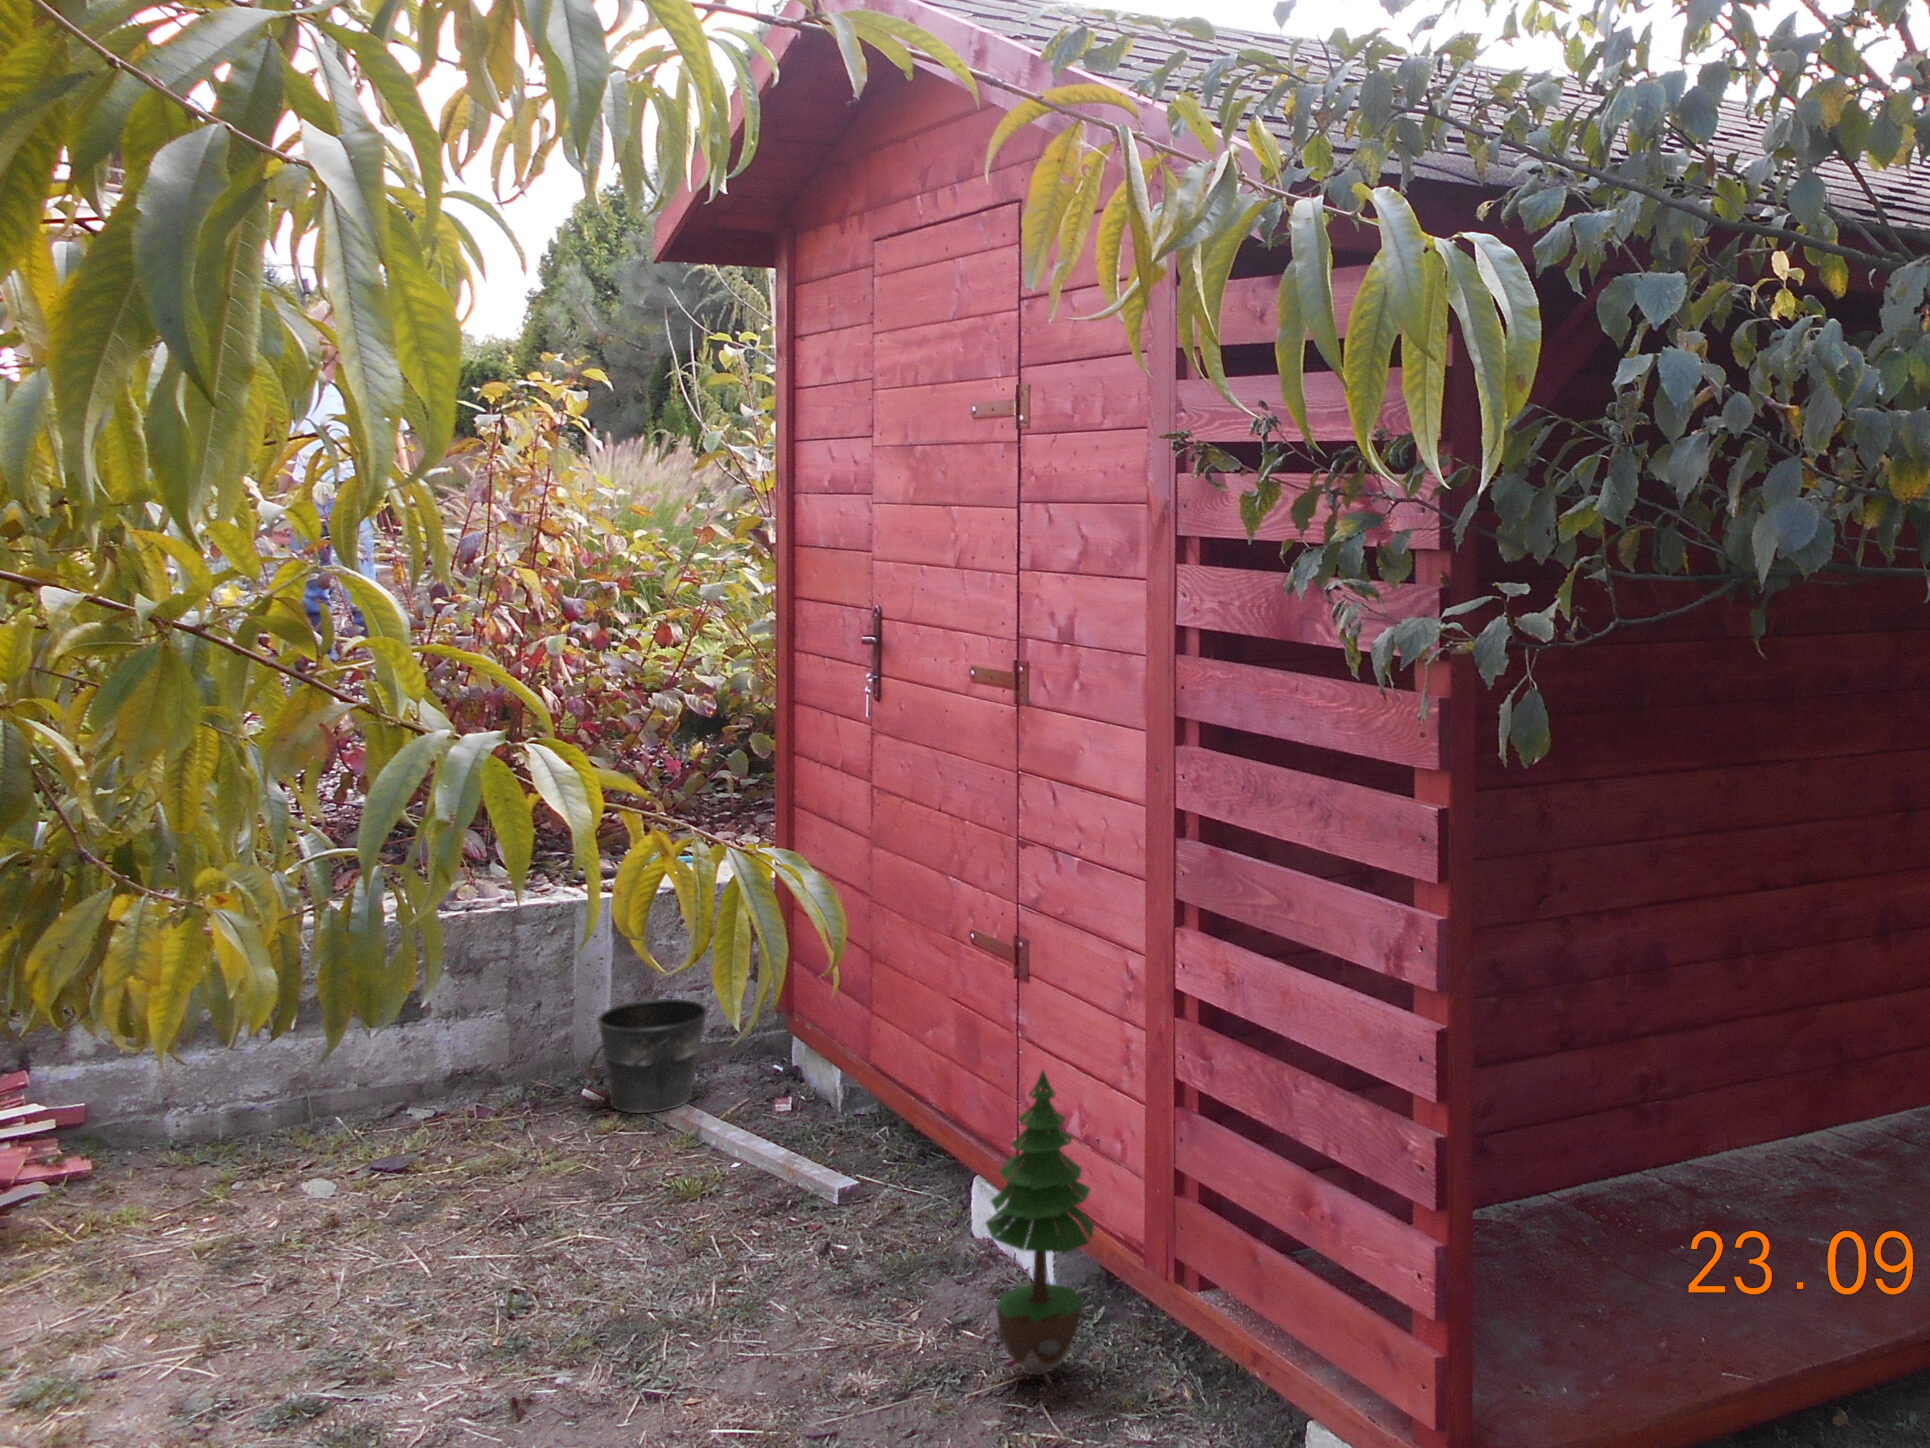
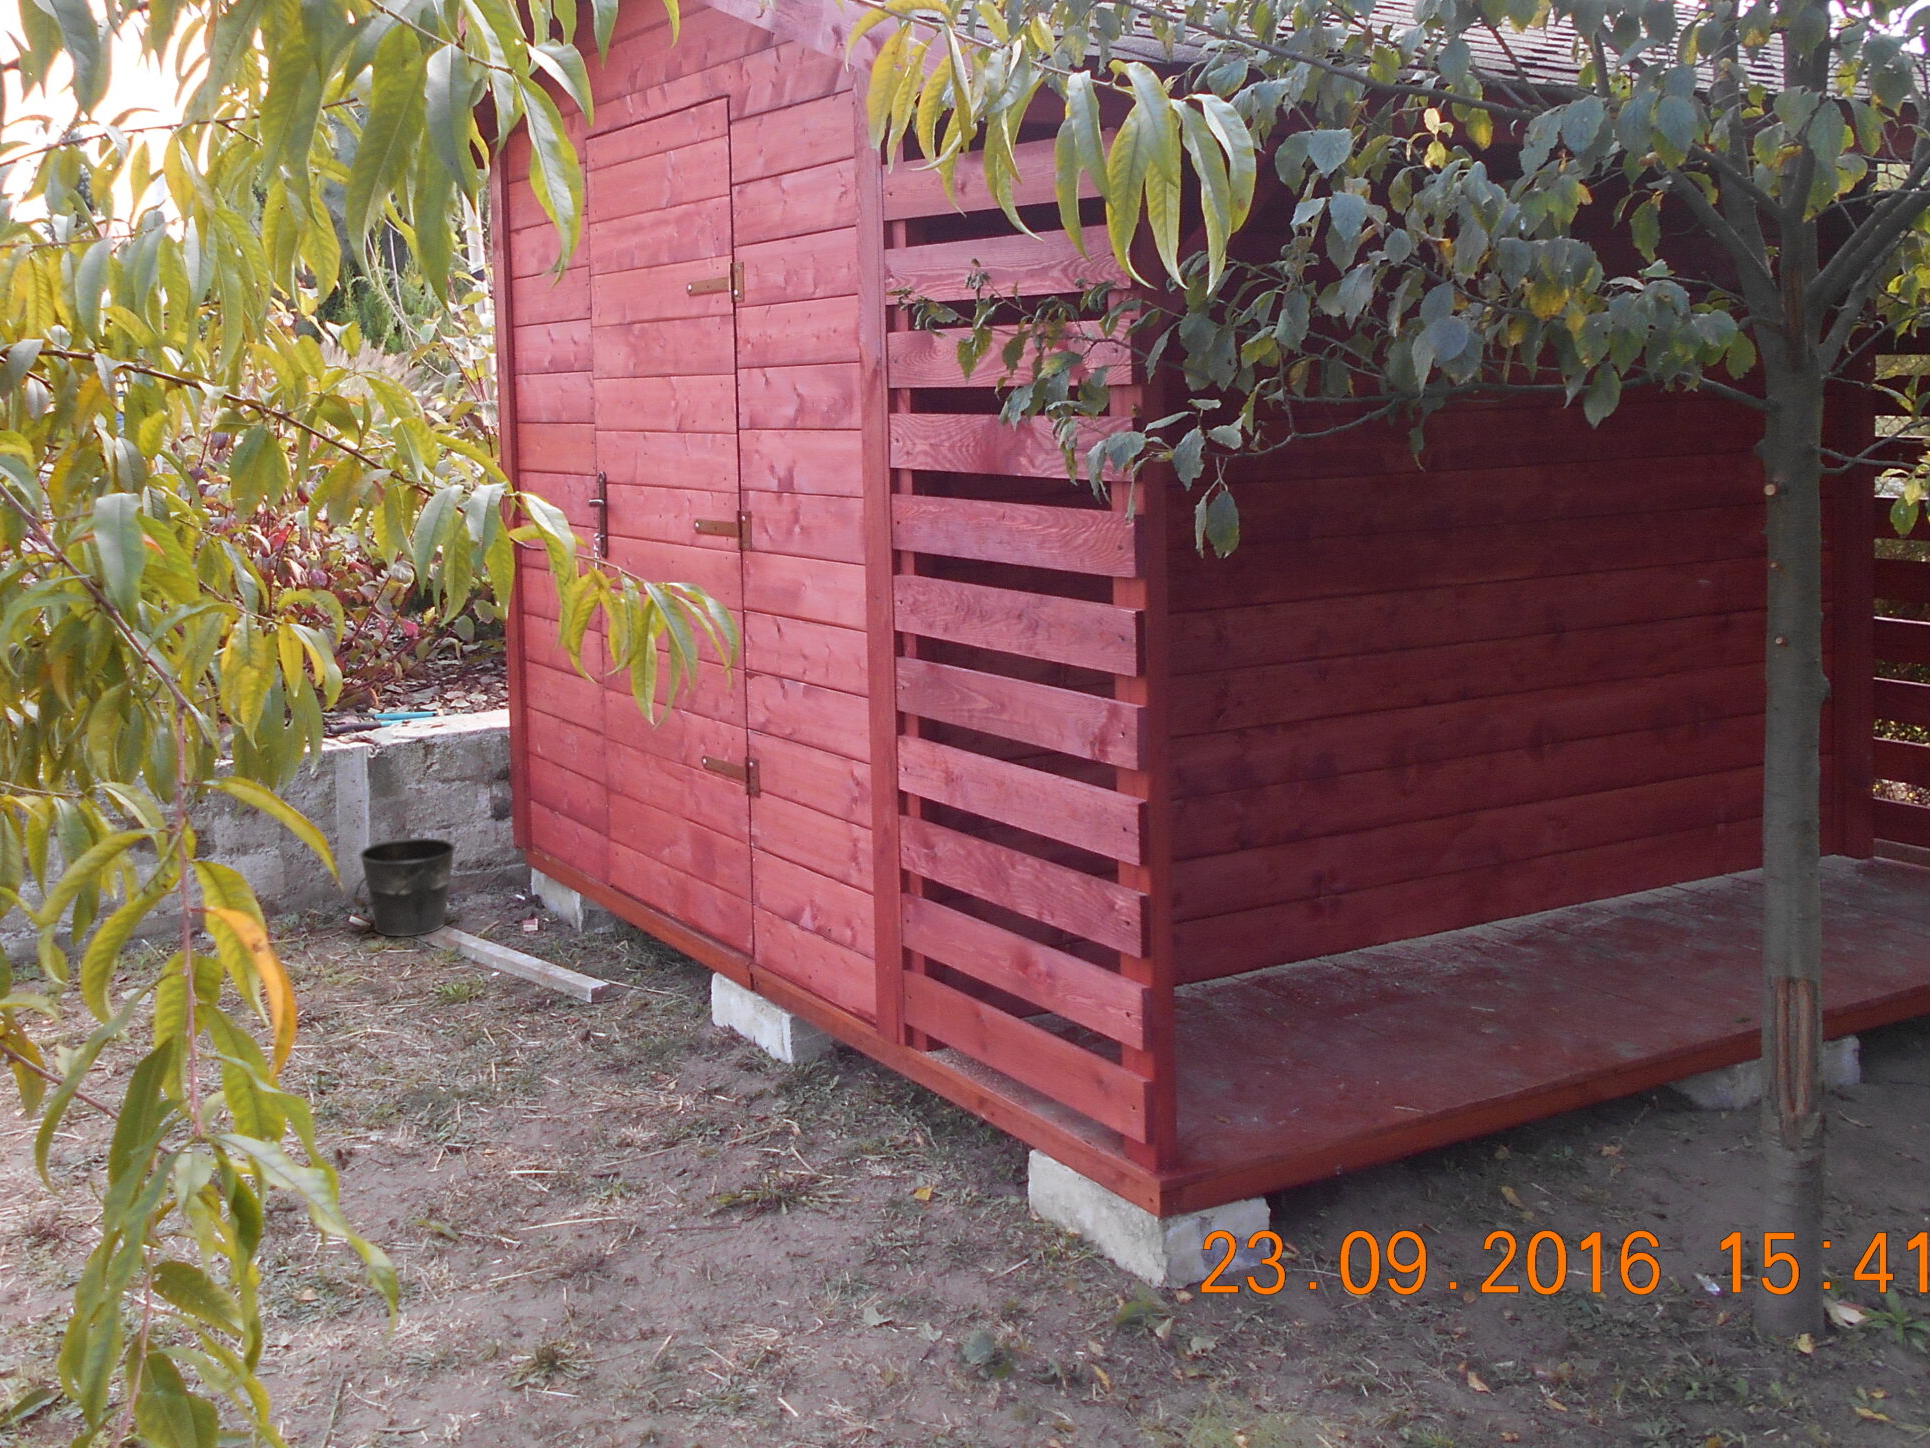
potted tree: present [986,1071,1094,1375] -> none [735,864,830,1128]

